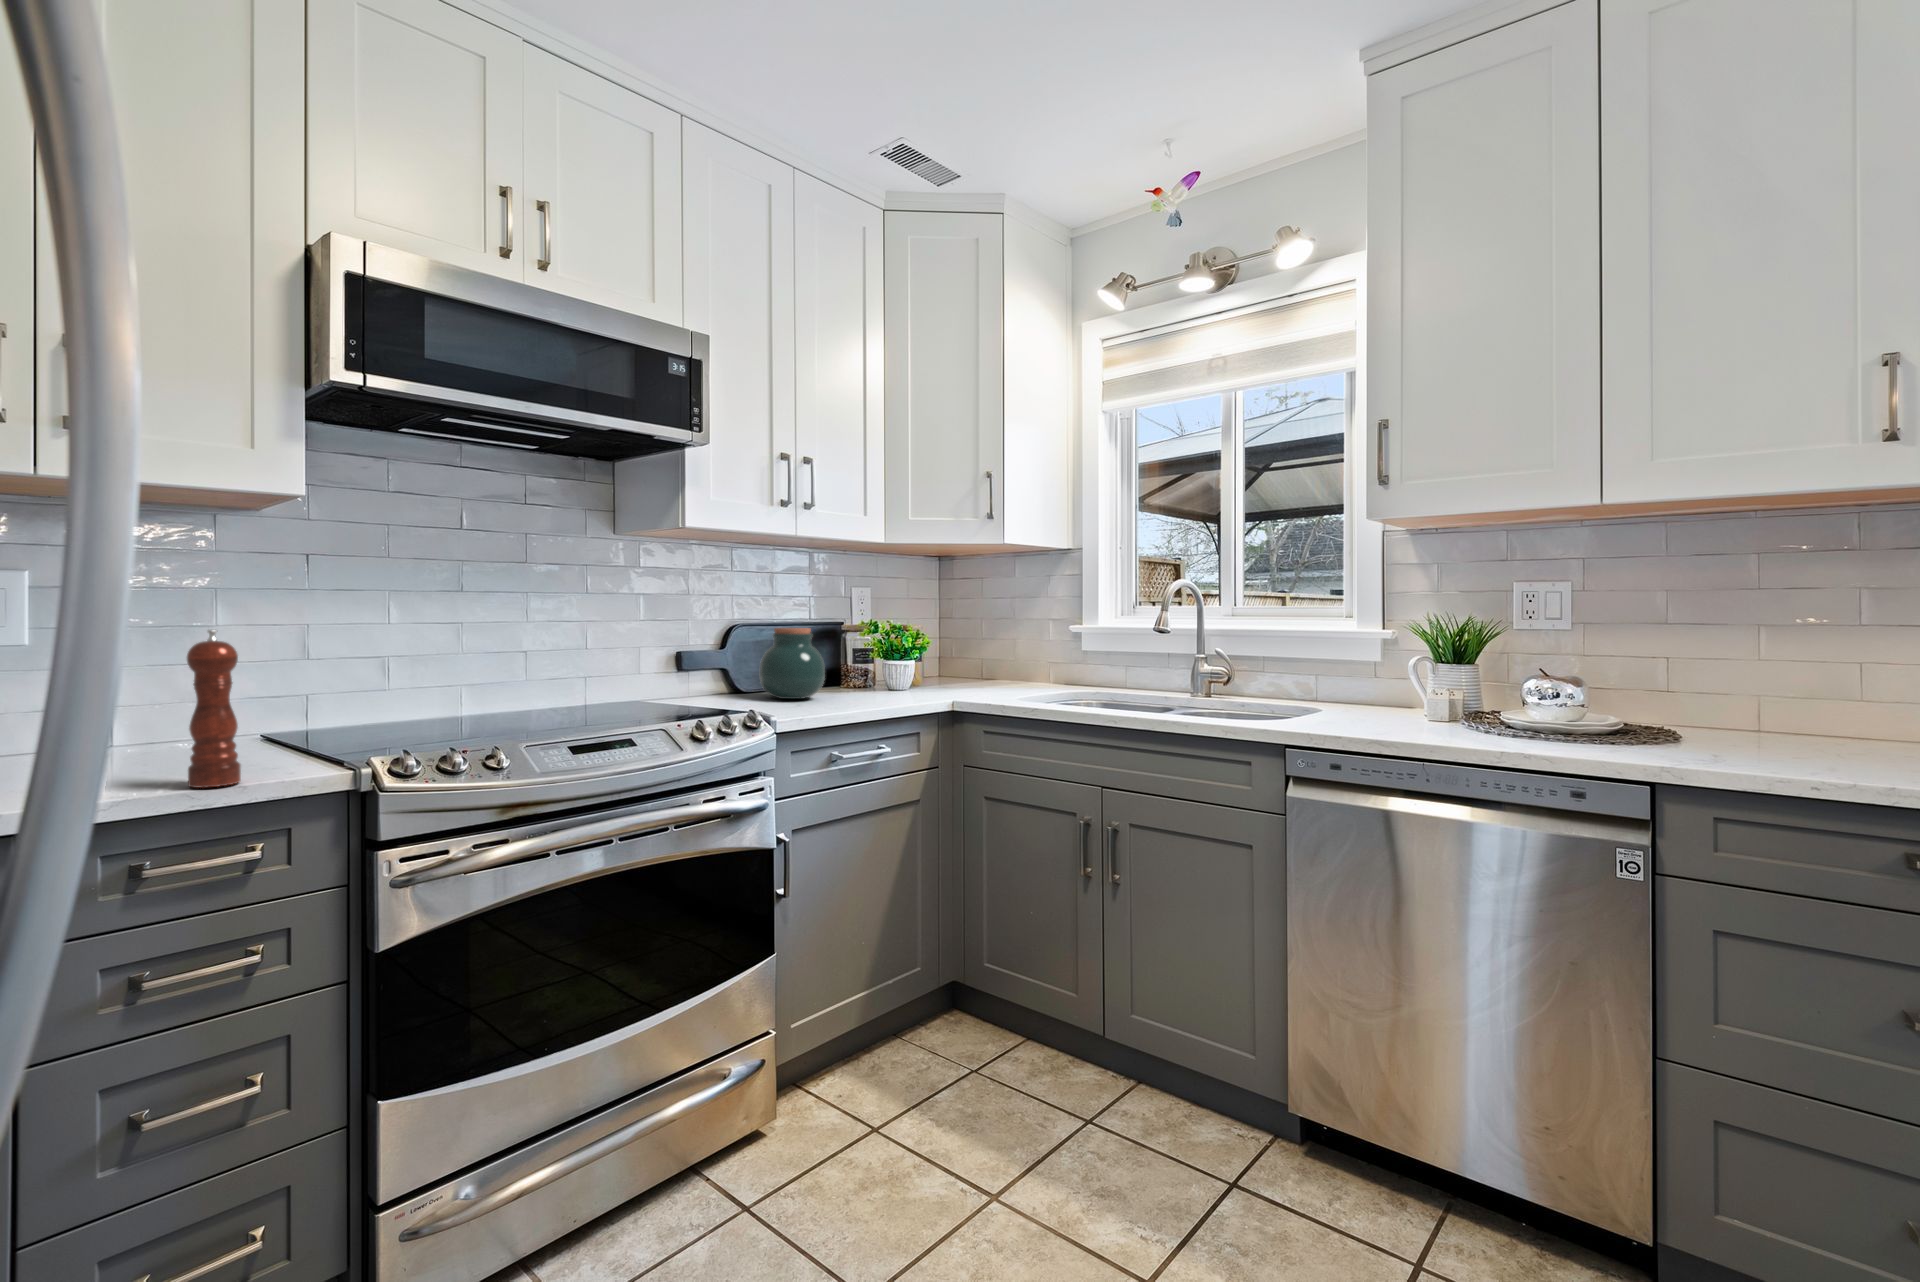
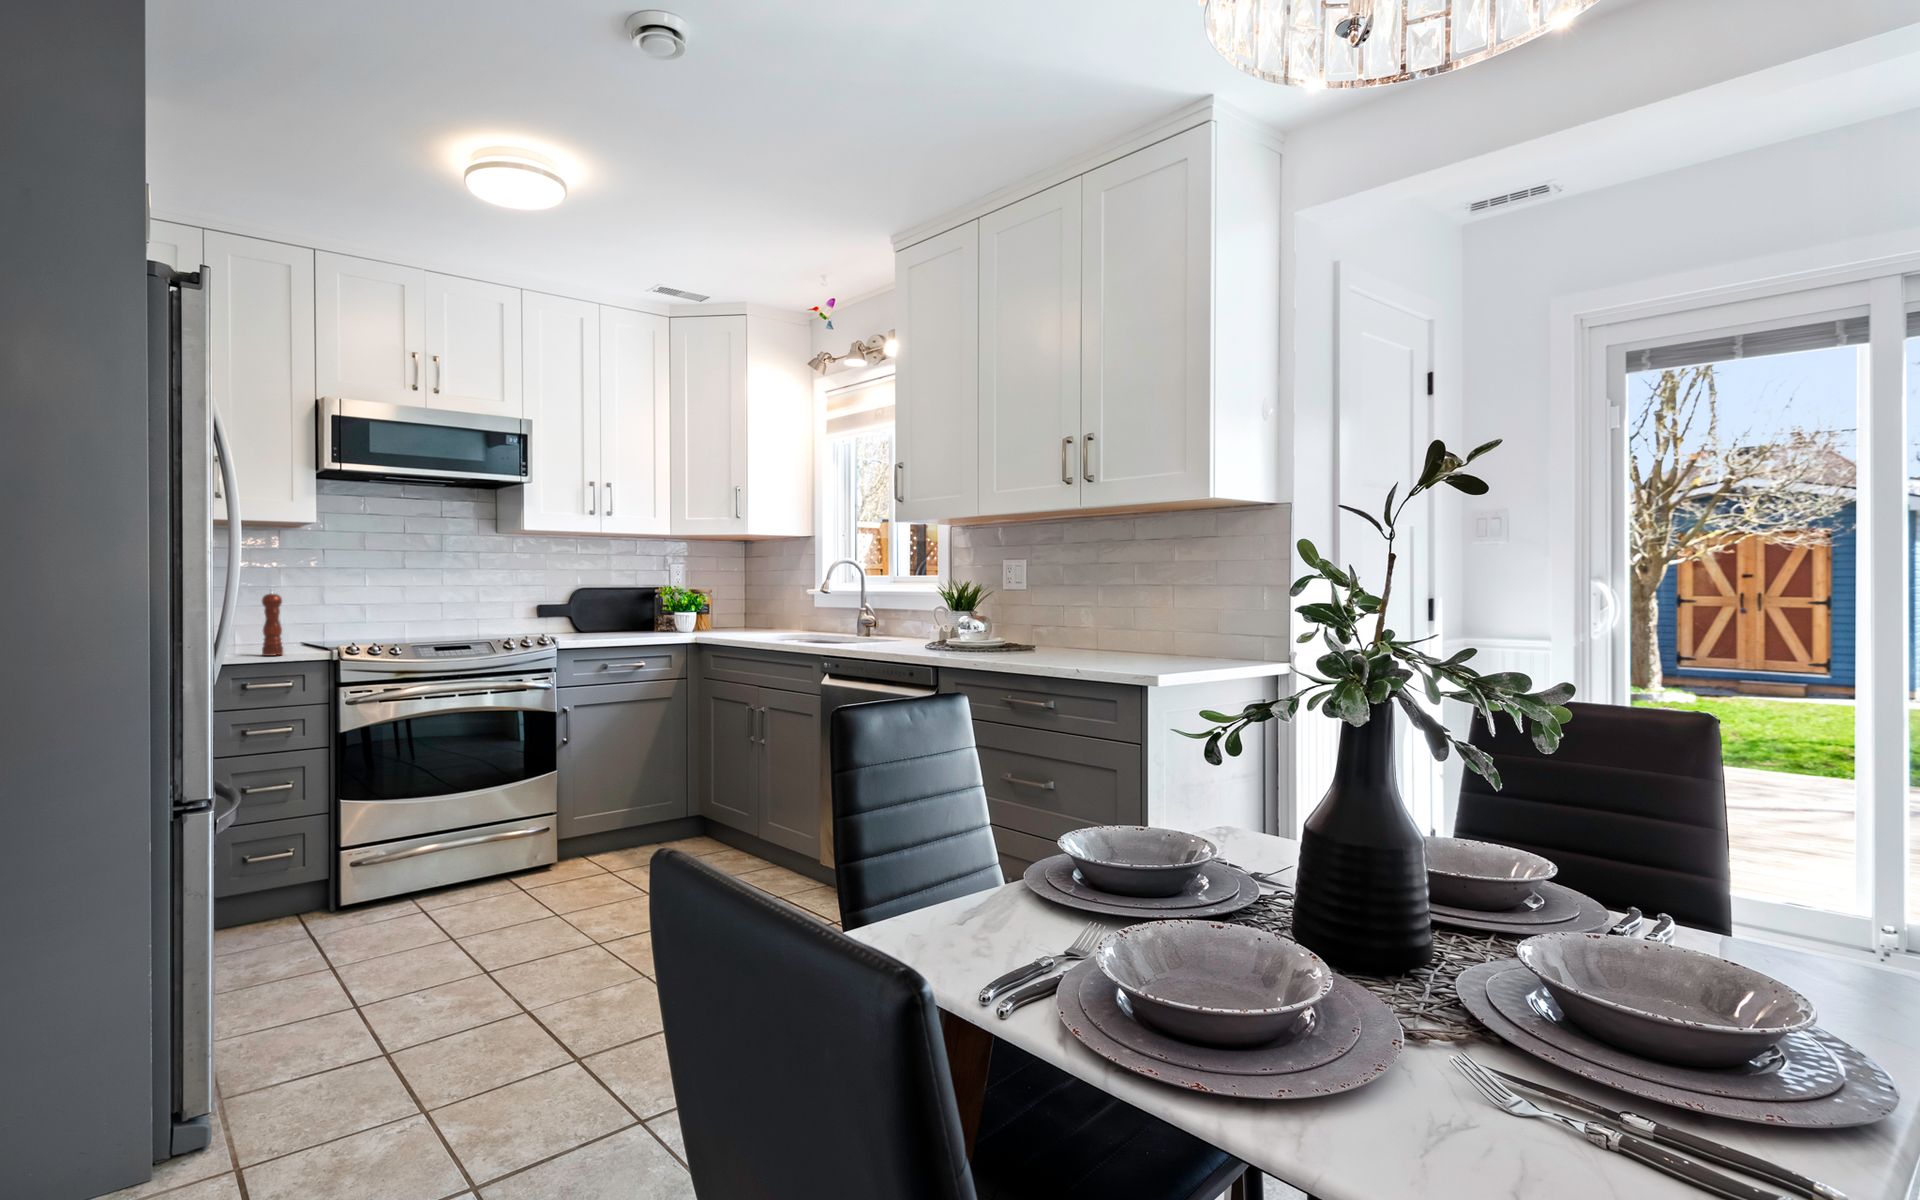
jar: present [760,628,825,699] -> none [584,590,625,633]

